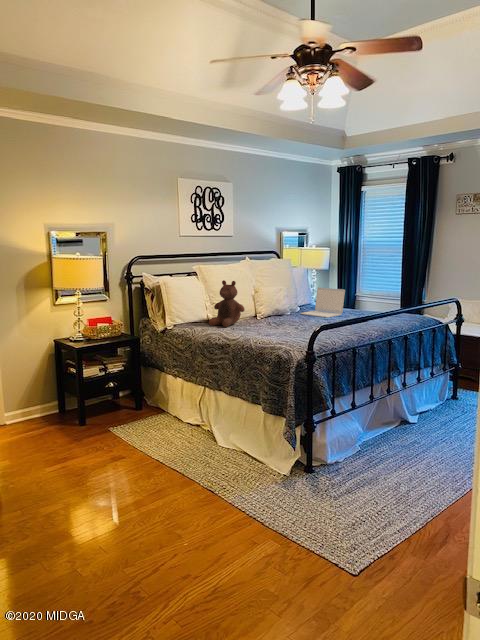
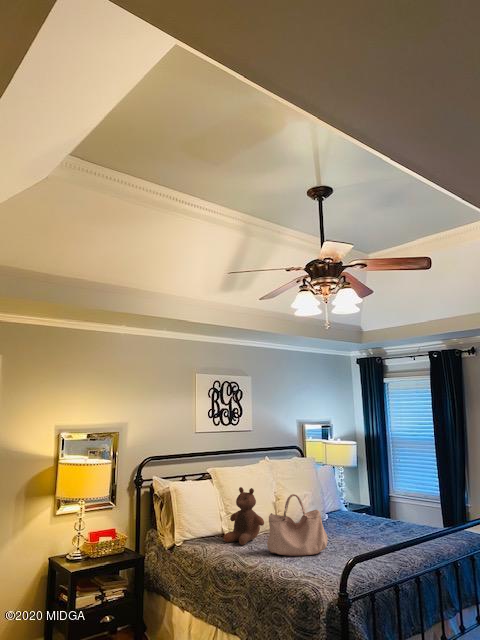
handbag: none [247,283,300,333] -> present [267,494,328,556]
laptop: present [301,287,345,318] -> none [329,491,377,530]

